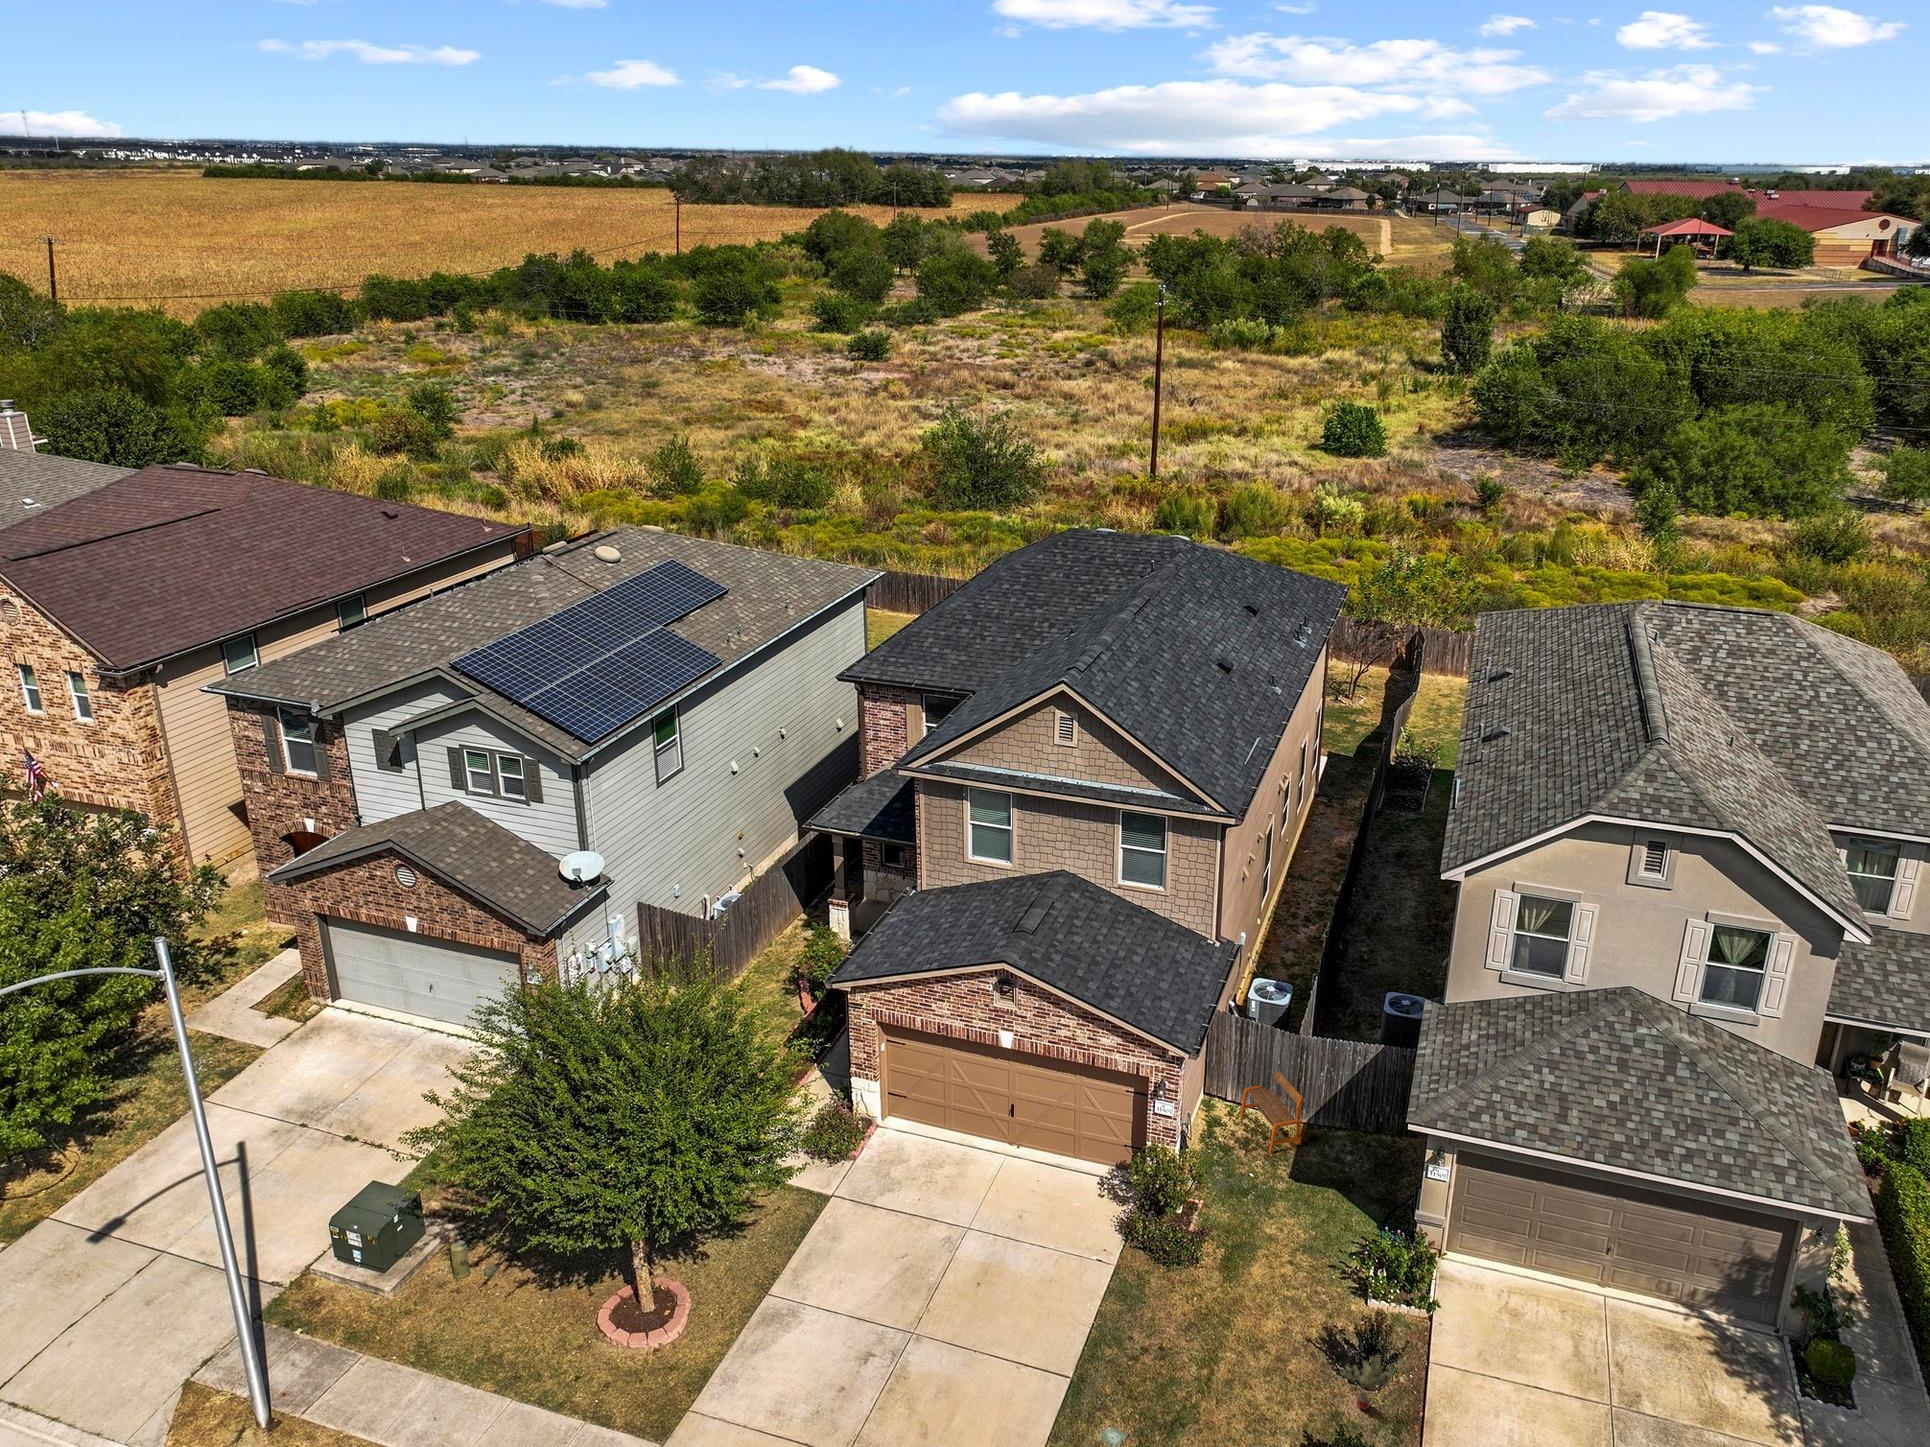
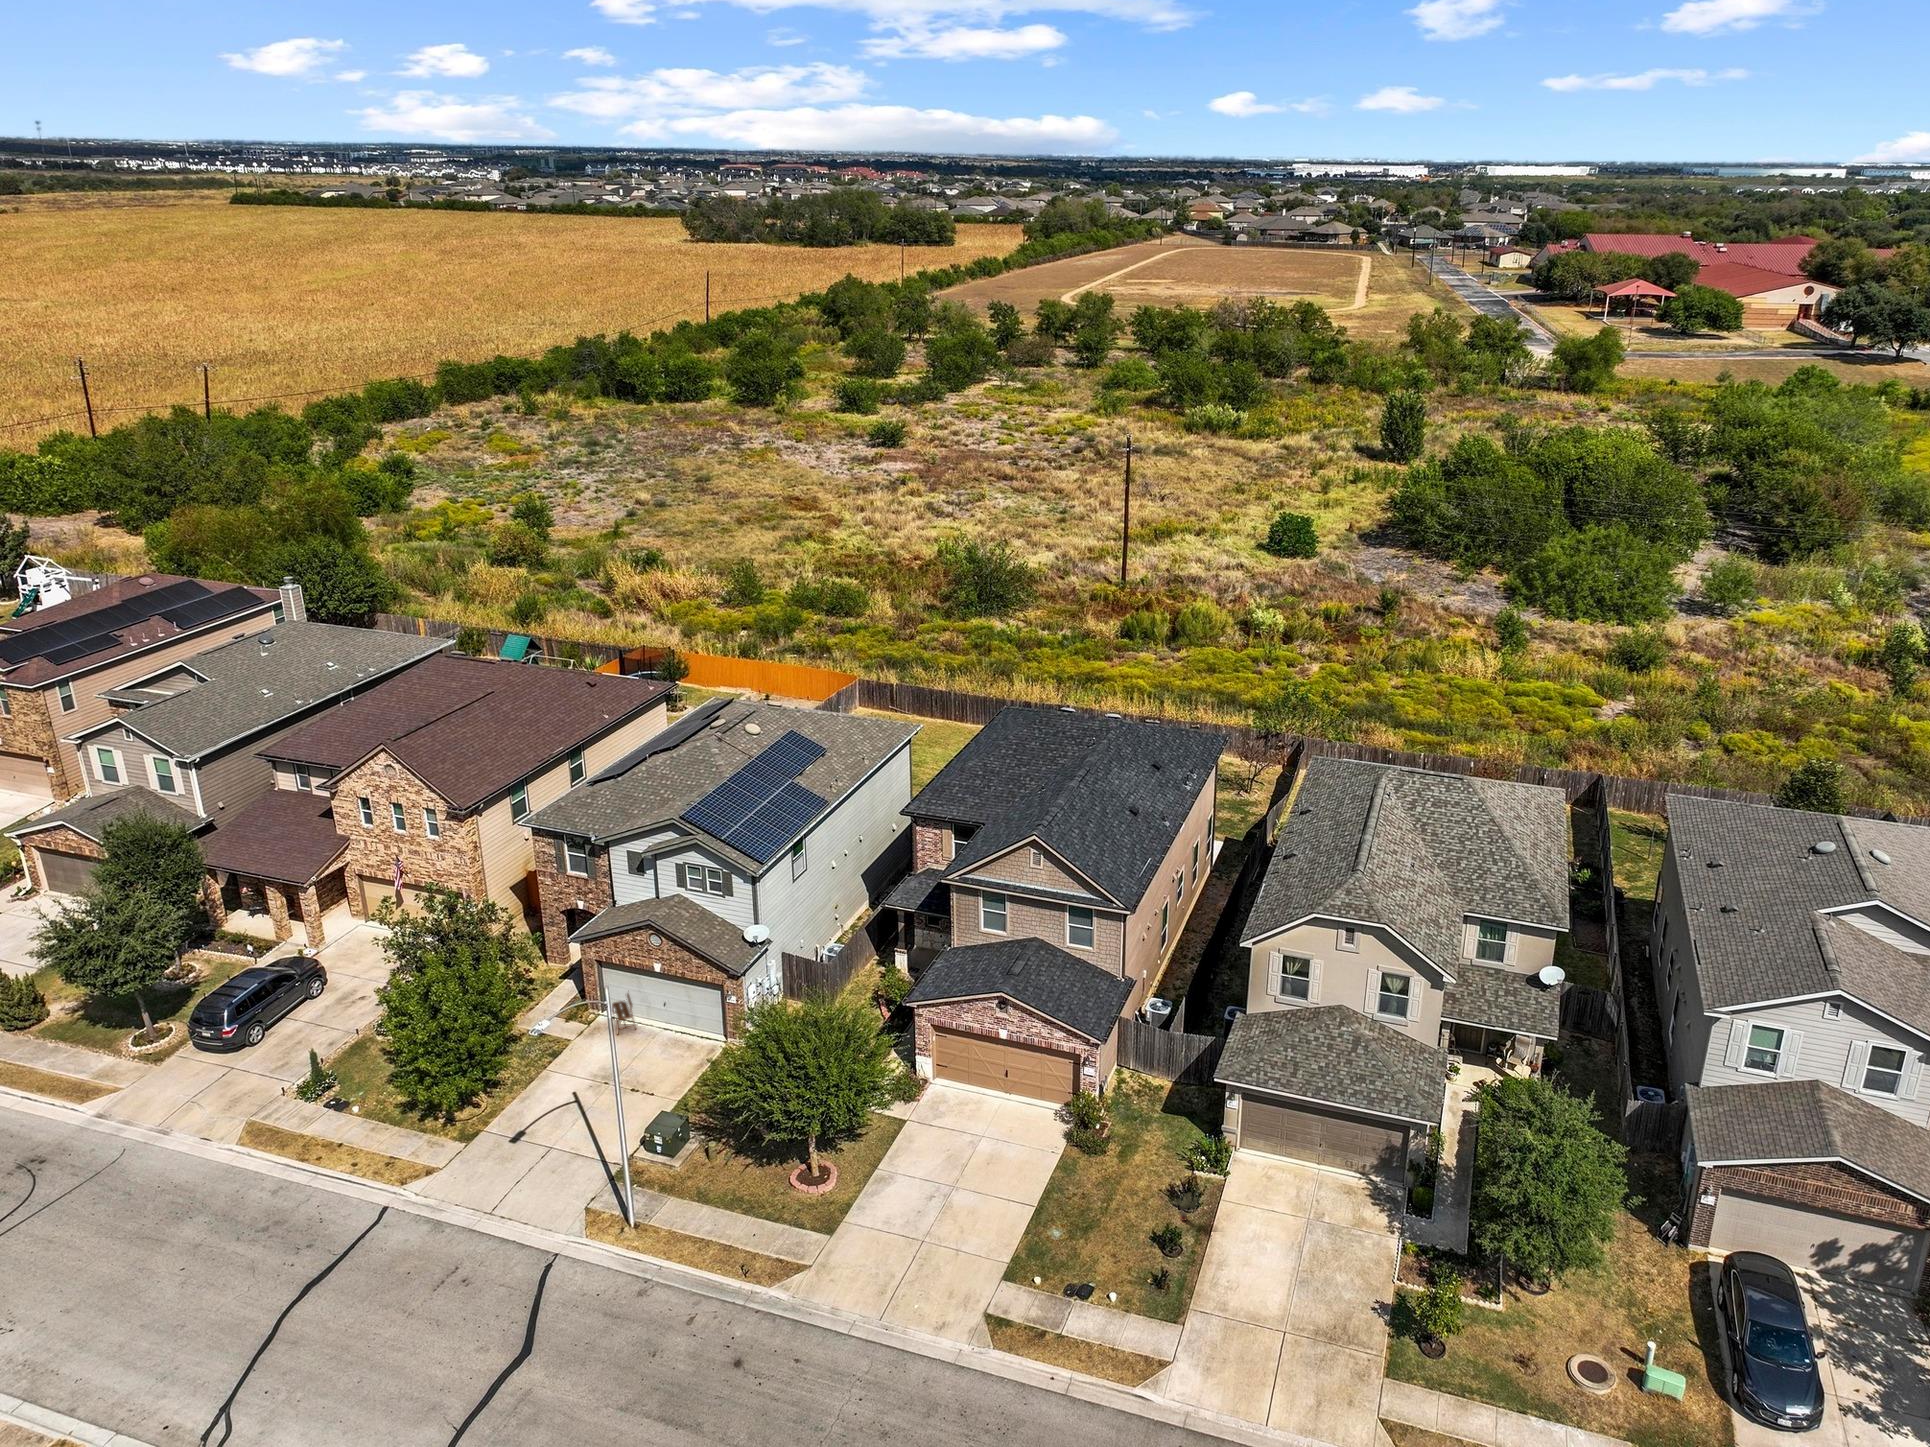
bench: present [1240,1071,1304,1154] -> present [612,993,636,1031]

